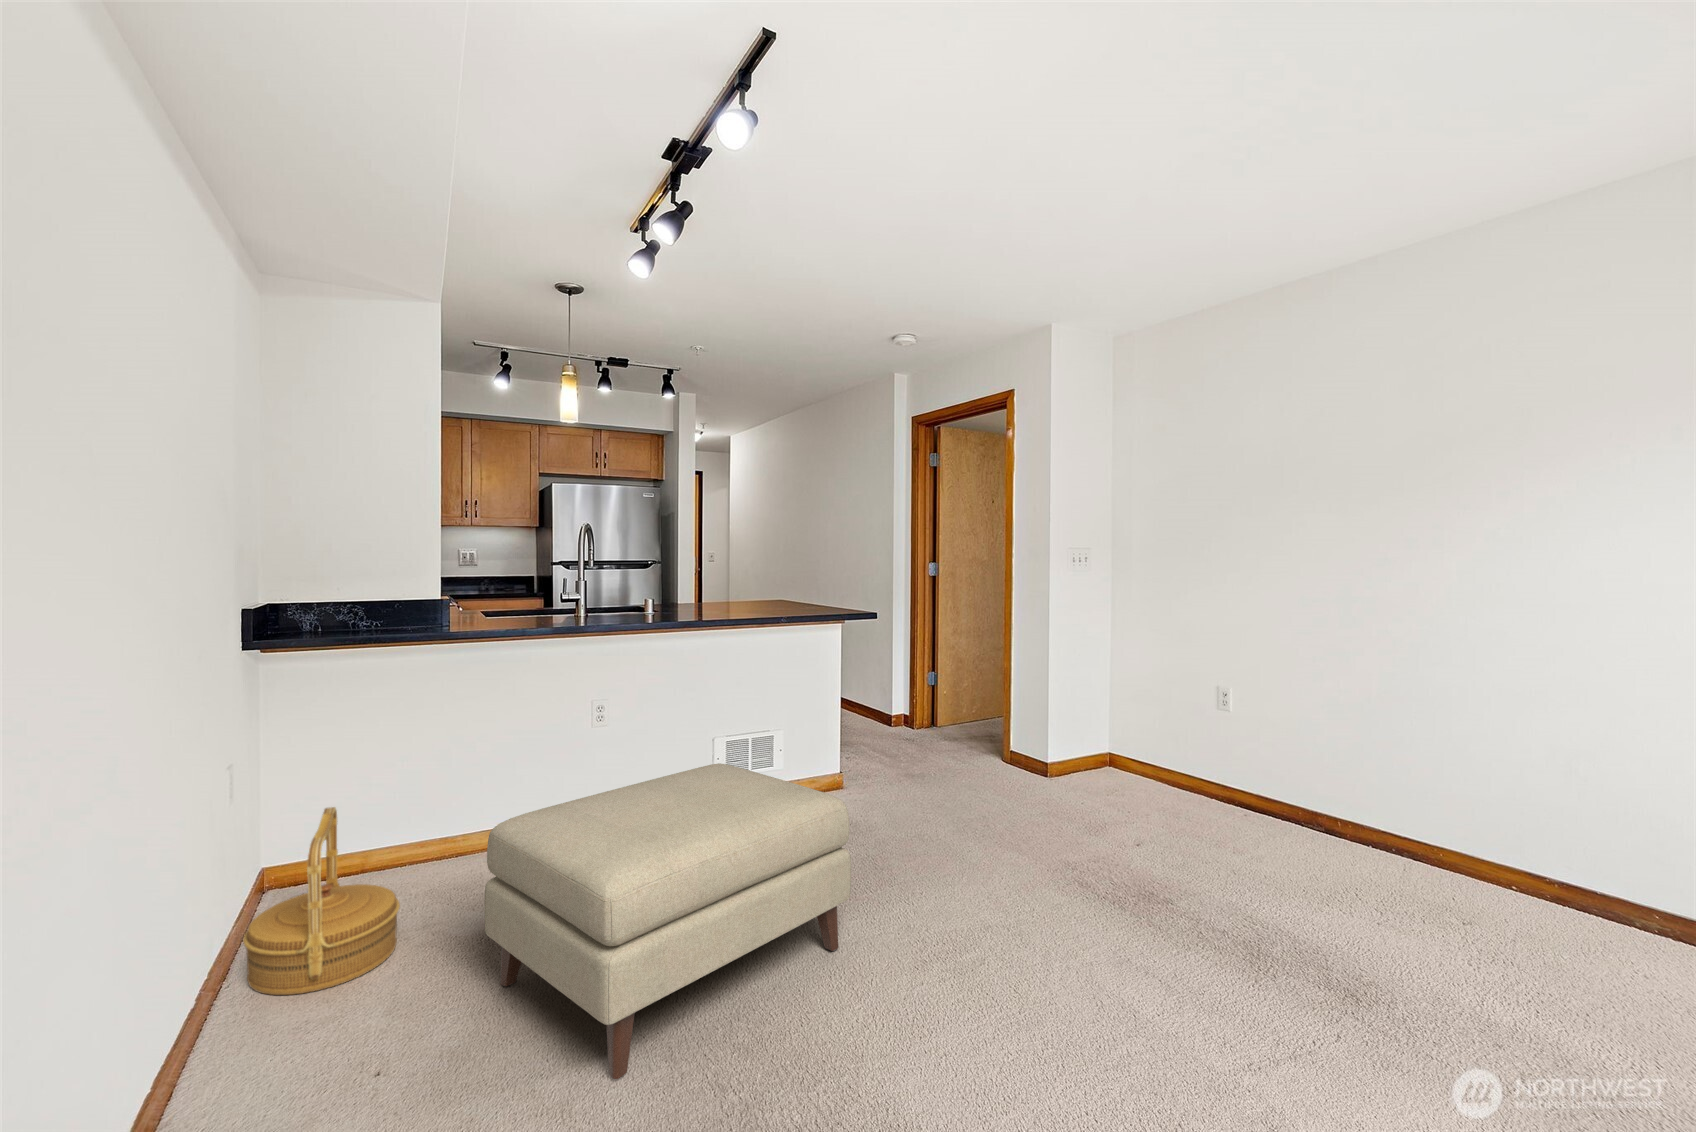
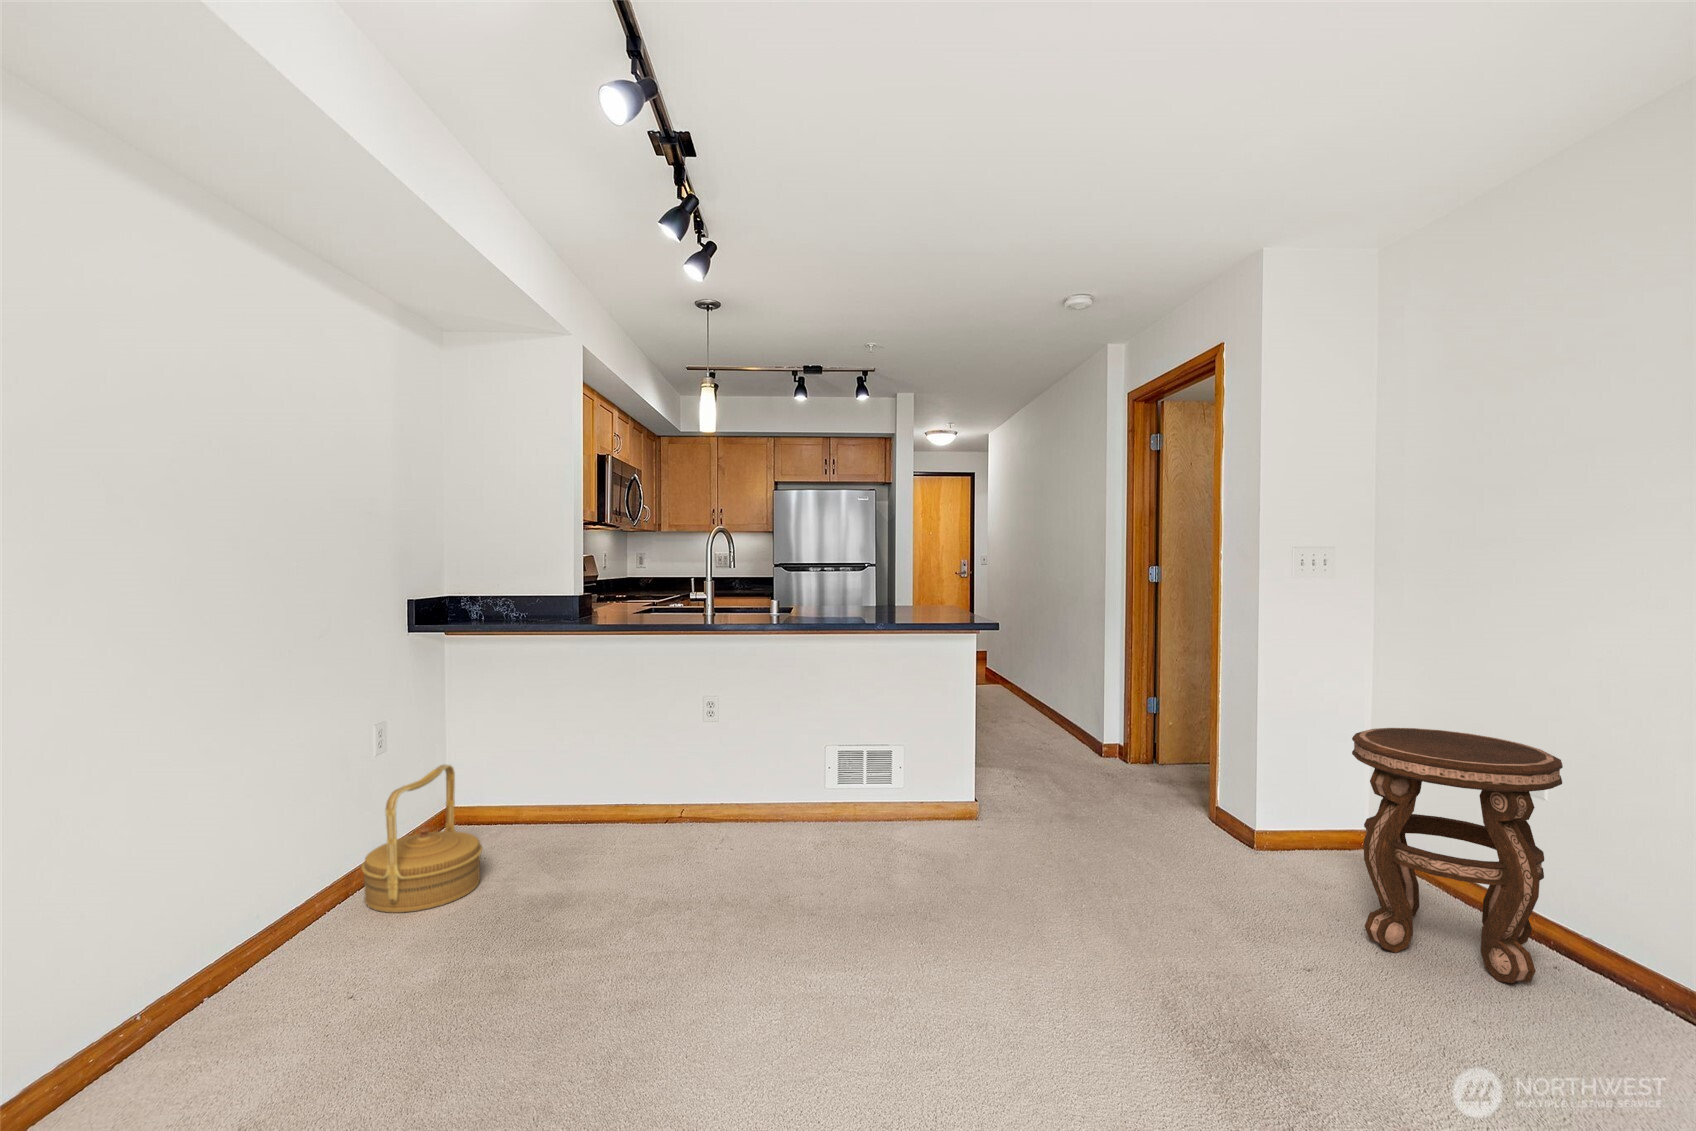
side table: none [1144,677,1267,837] -> present [1352,728,1563,983]
ottoman: present [484,763,851,1079] -> none [475,768,814,1053]

